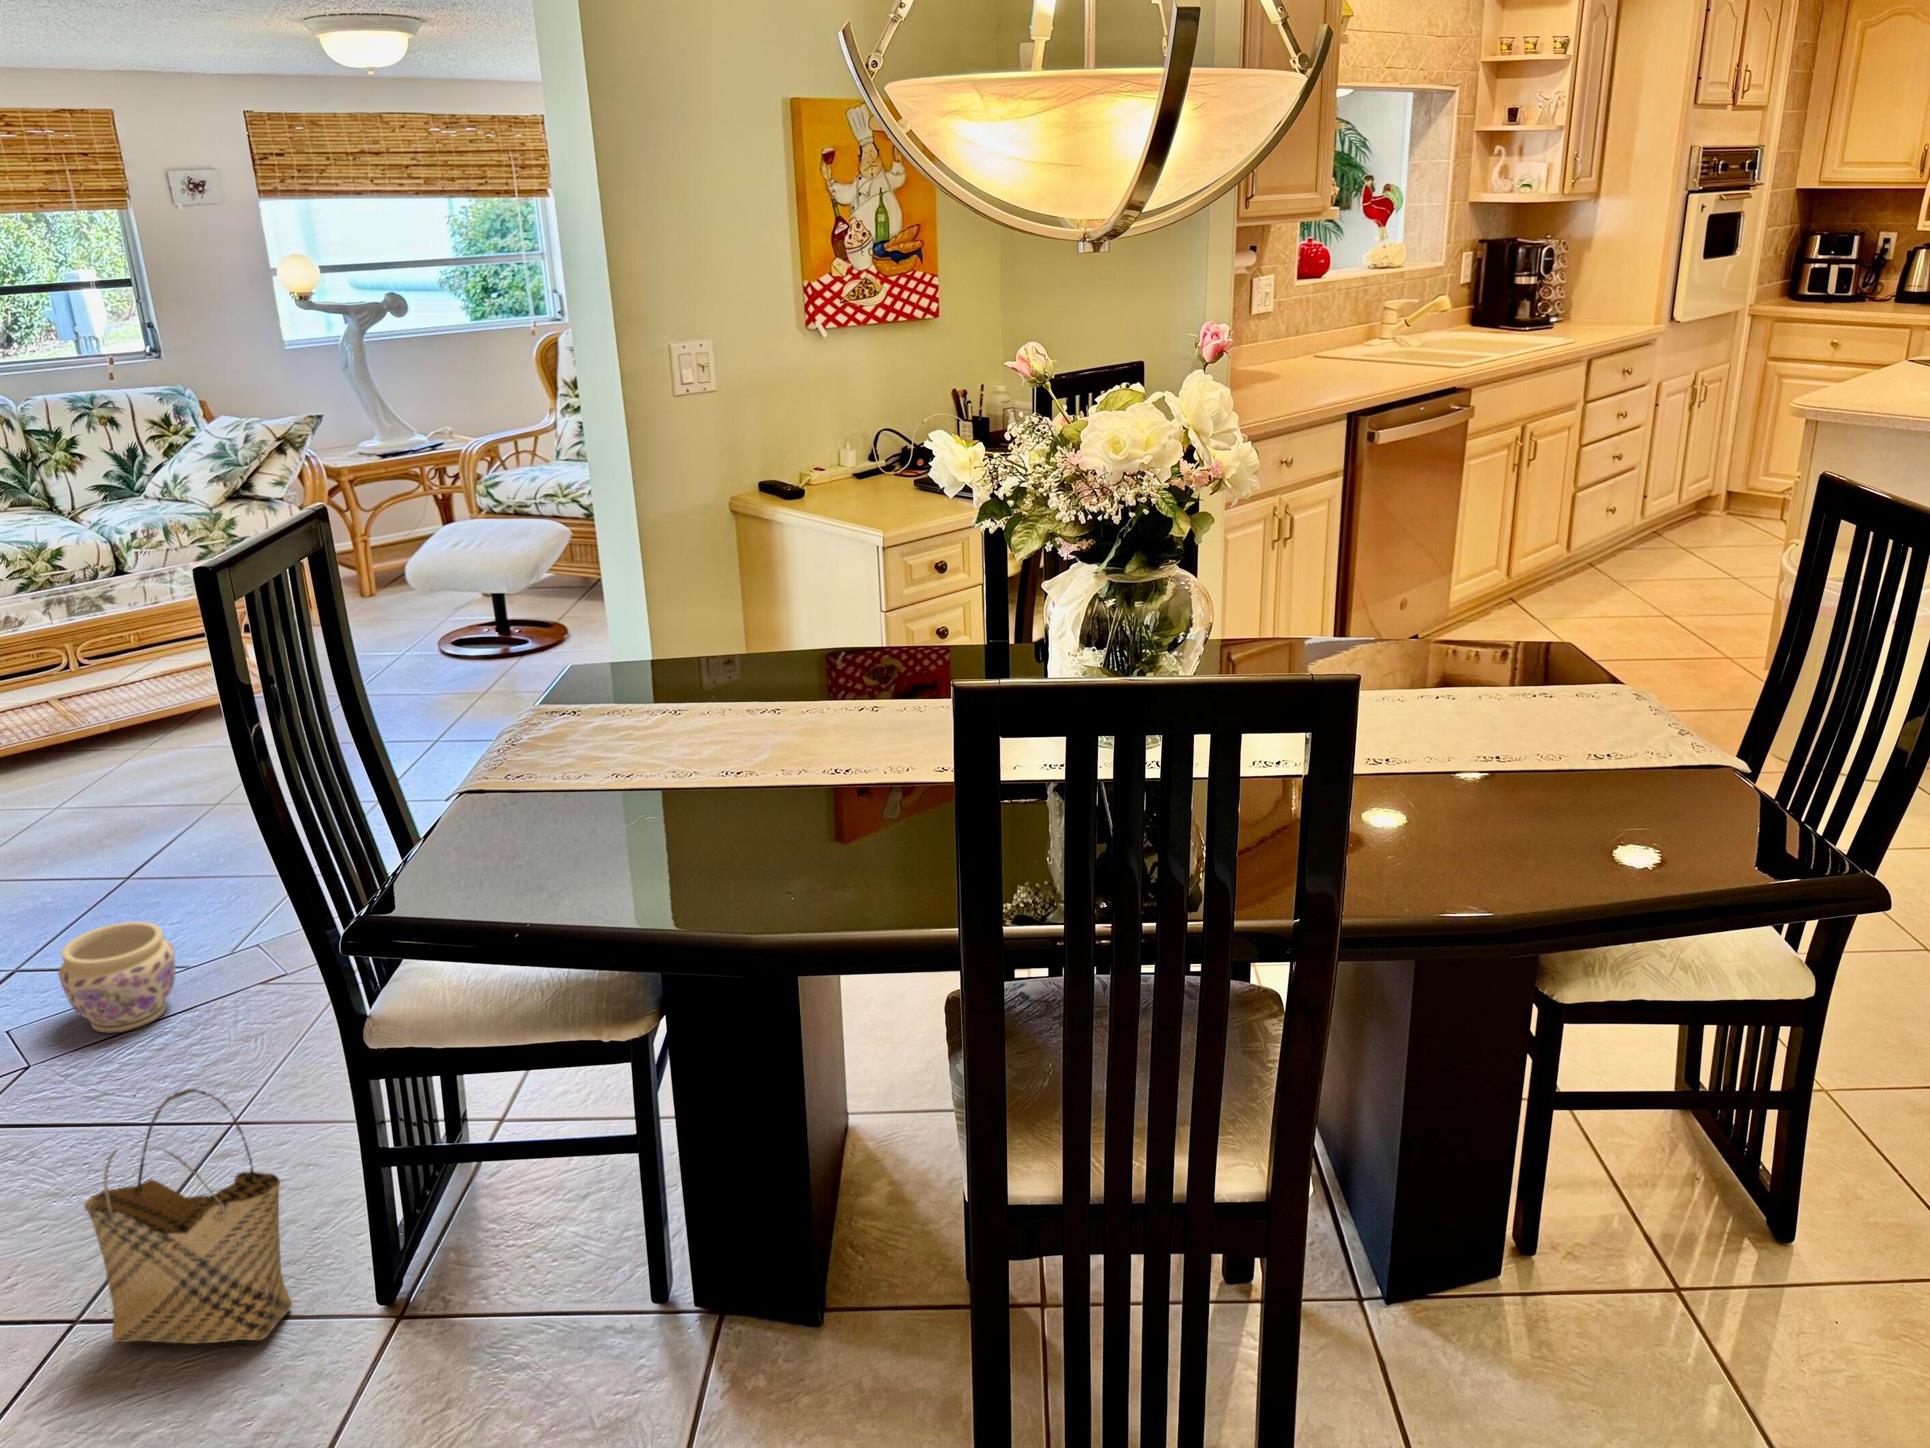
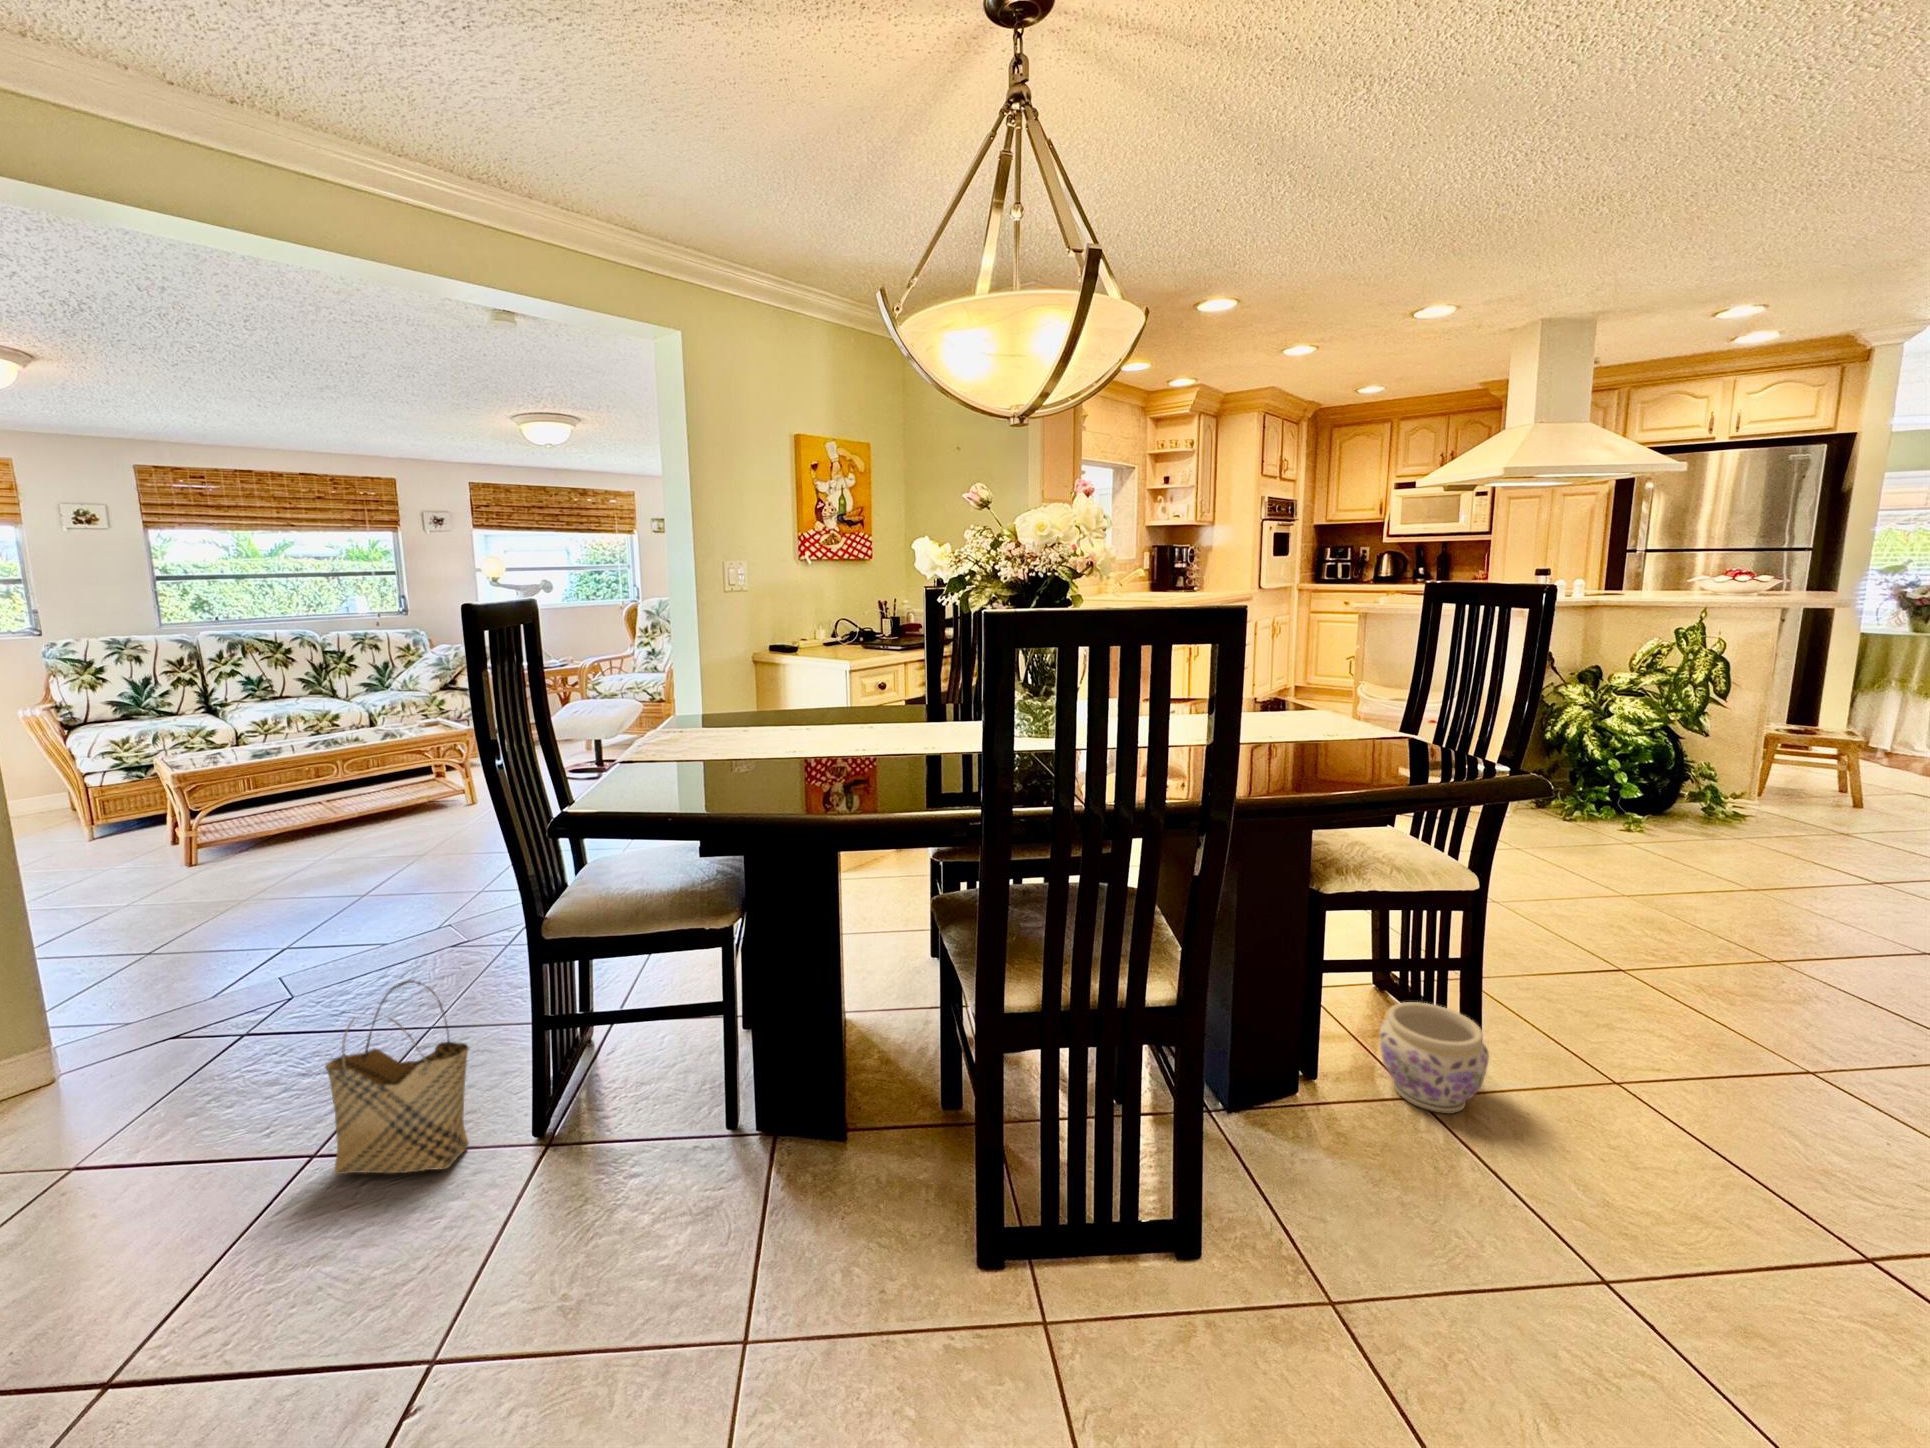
planter: present [58,922,175,1033] -> present [1380,1002,1489,1114]

